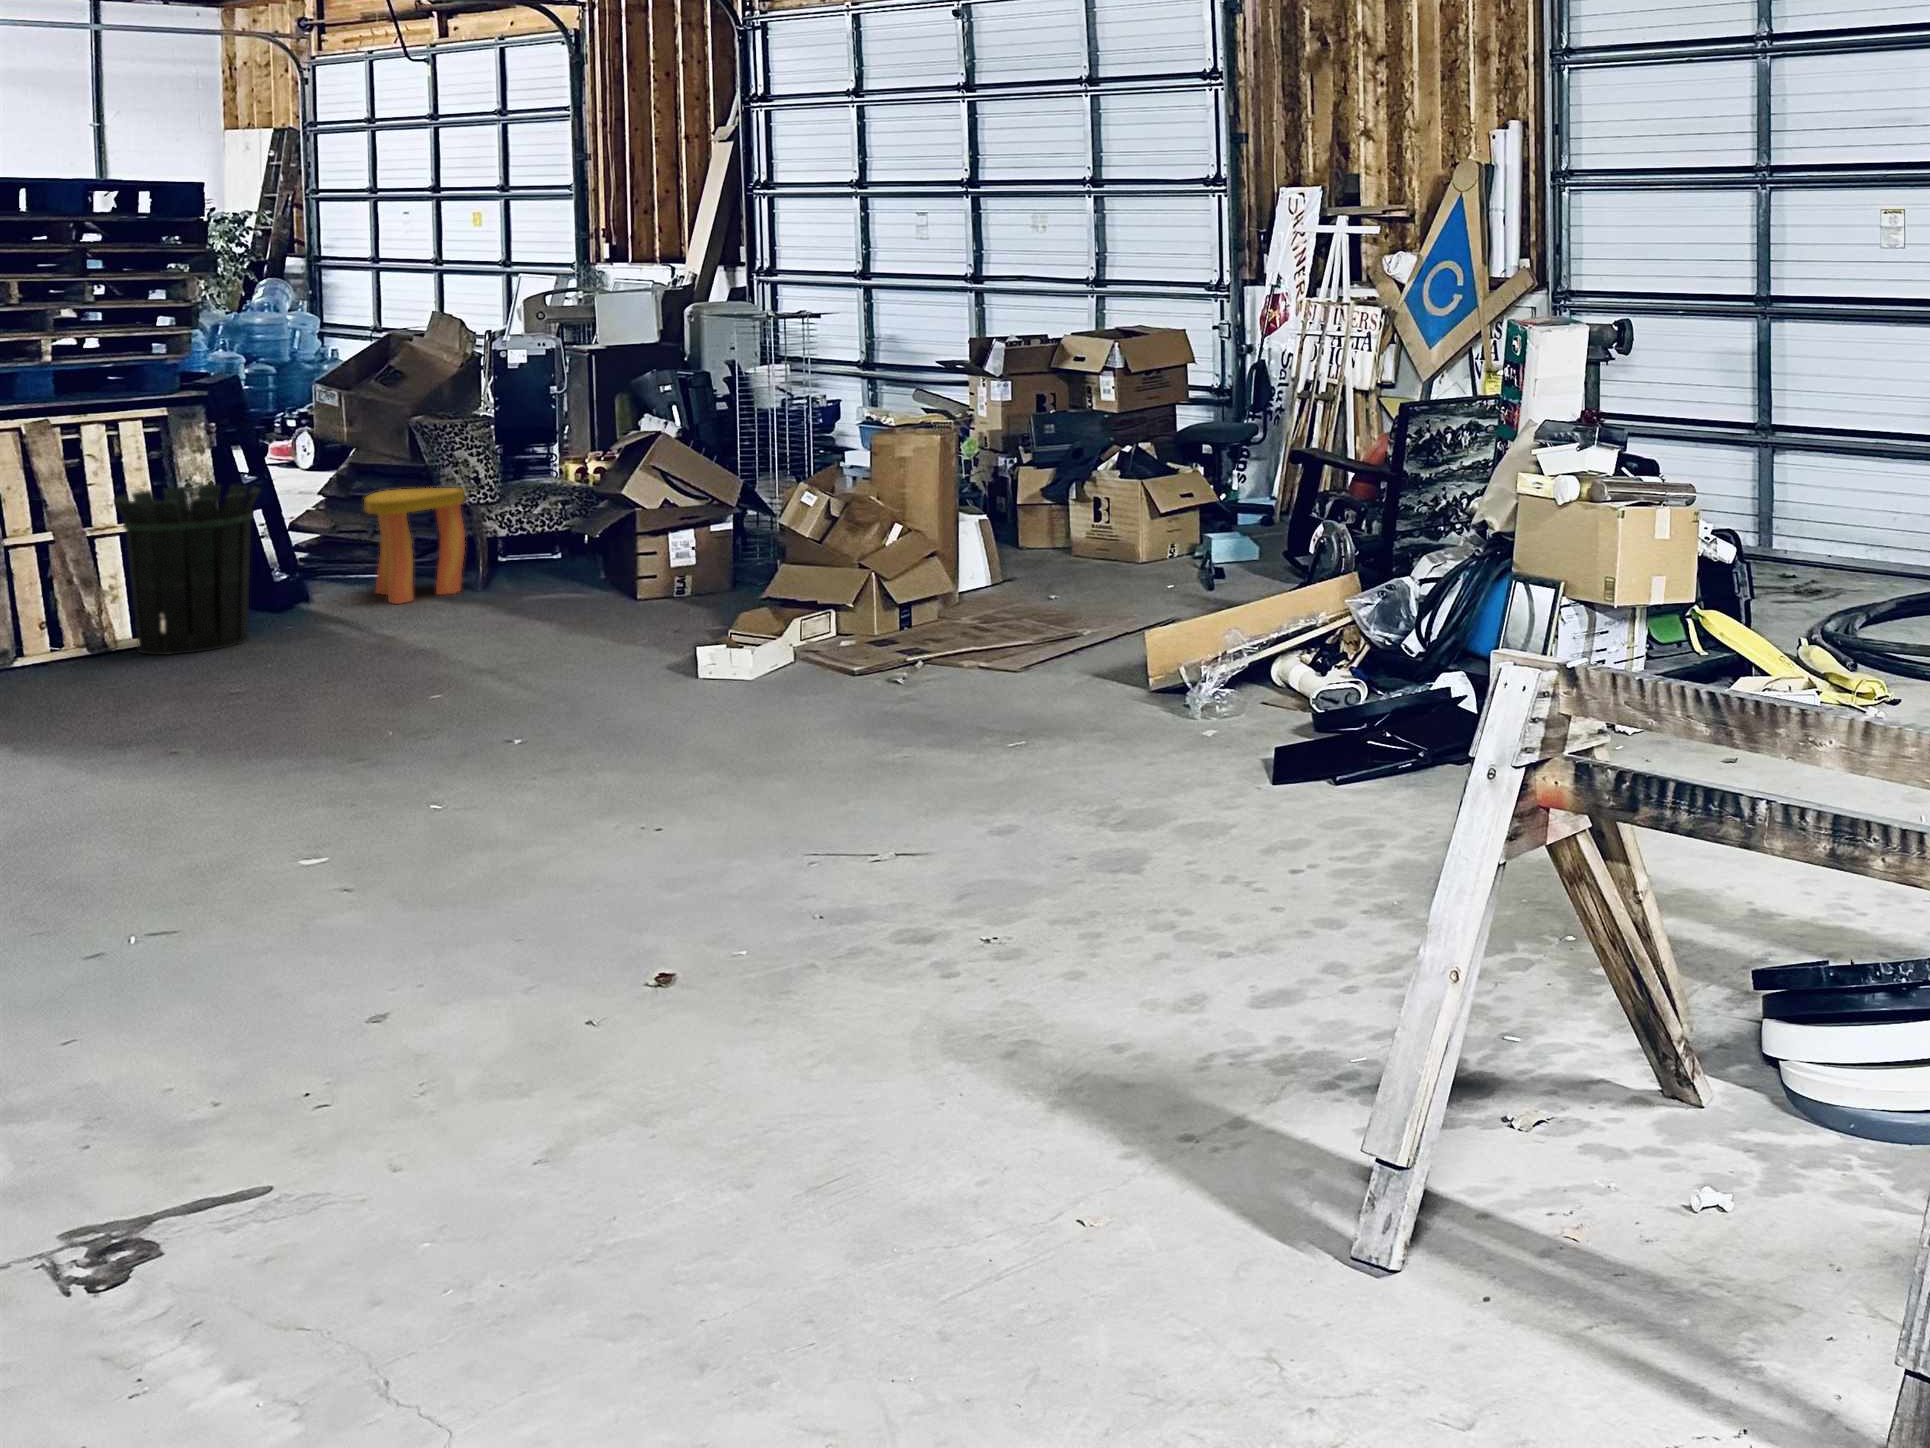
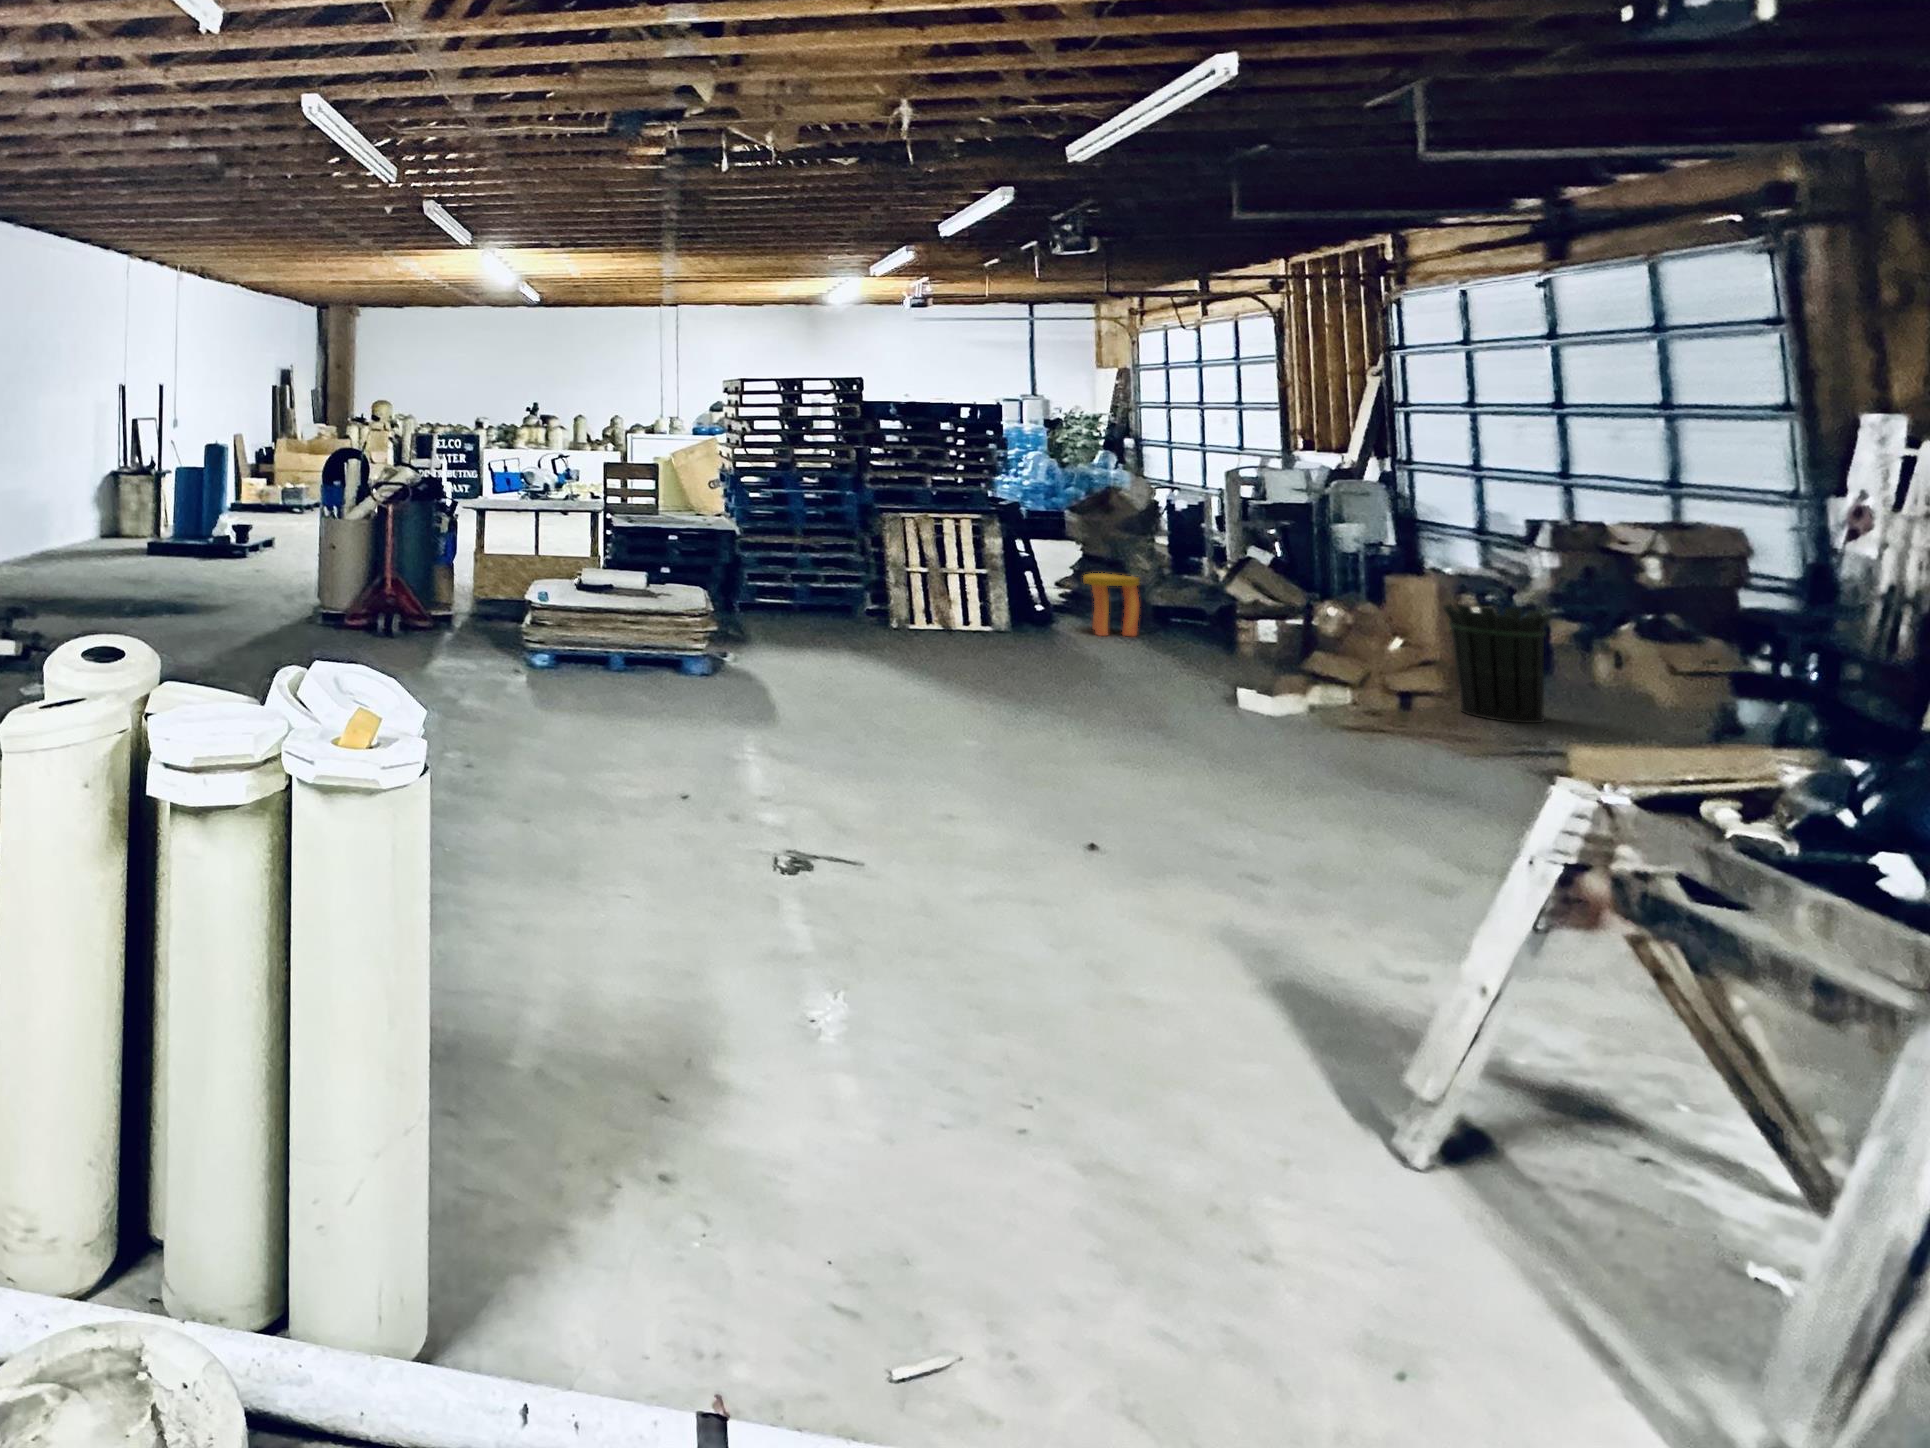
waste bin: present [113,485,260,655] -> present [1443,604,1550,723]

